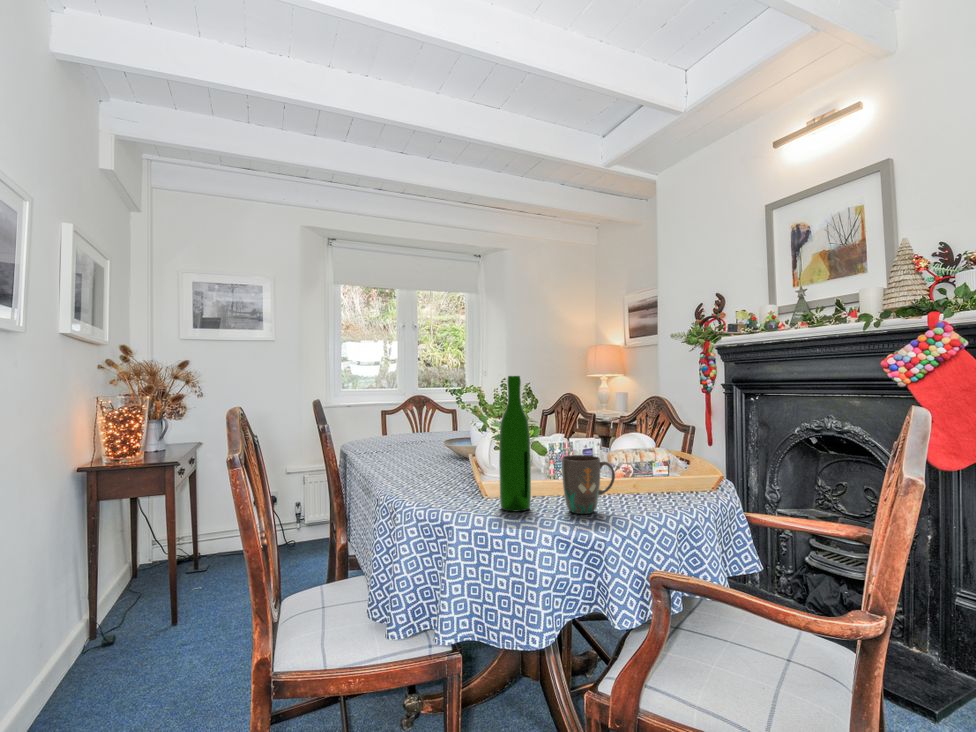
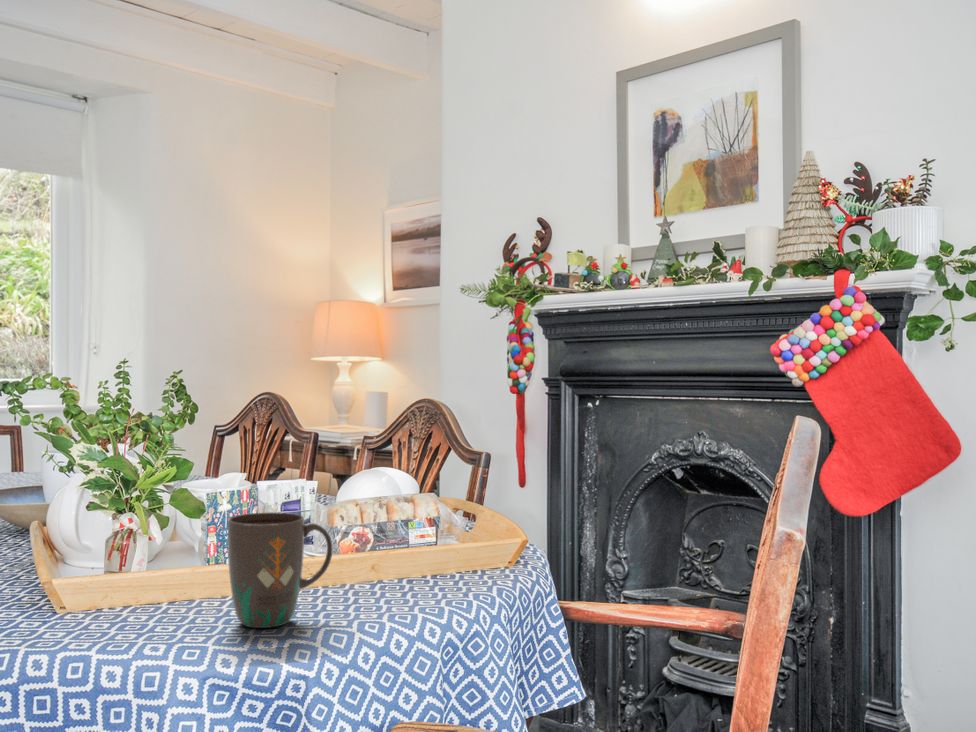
wine bottle: present [499,376,531,511] -> none [96,354,164,633]

